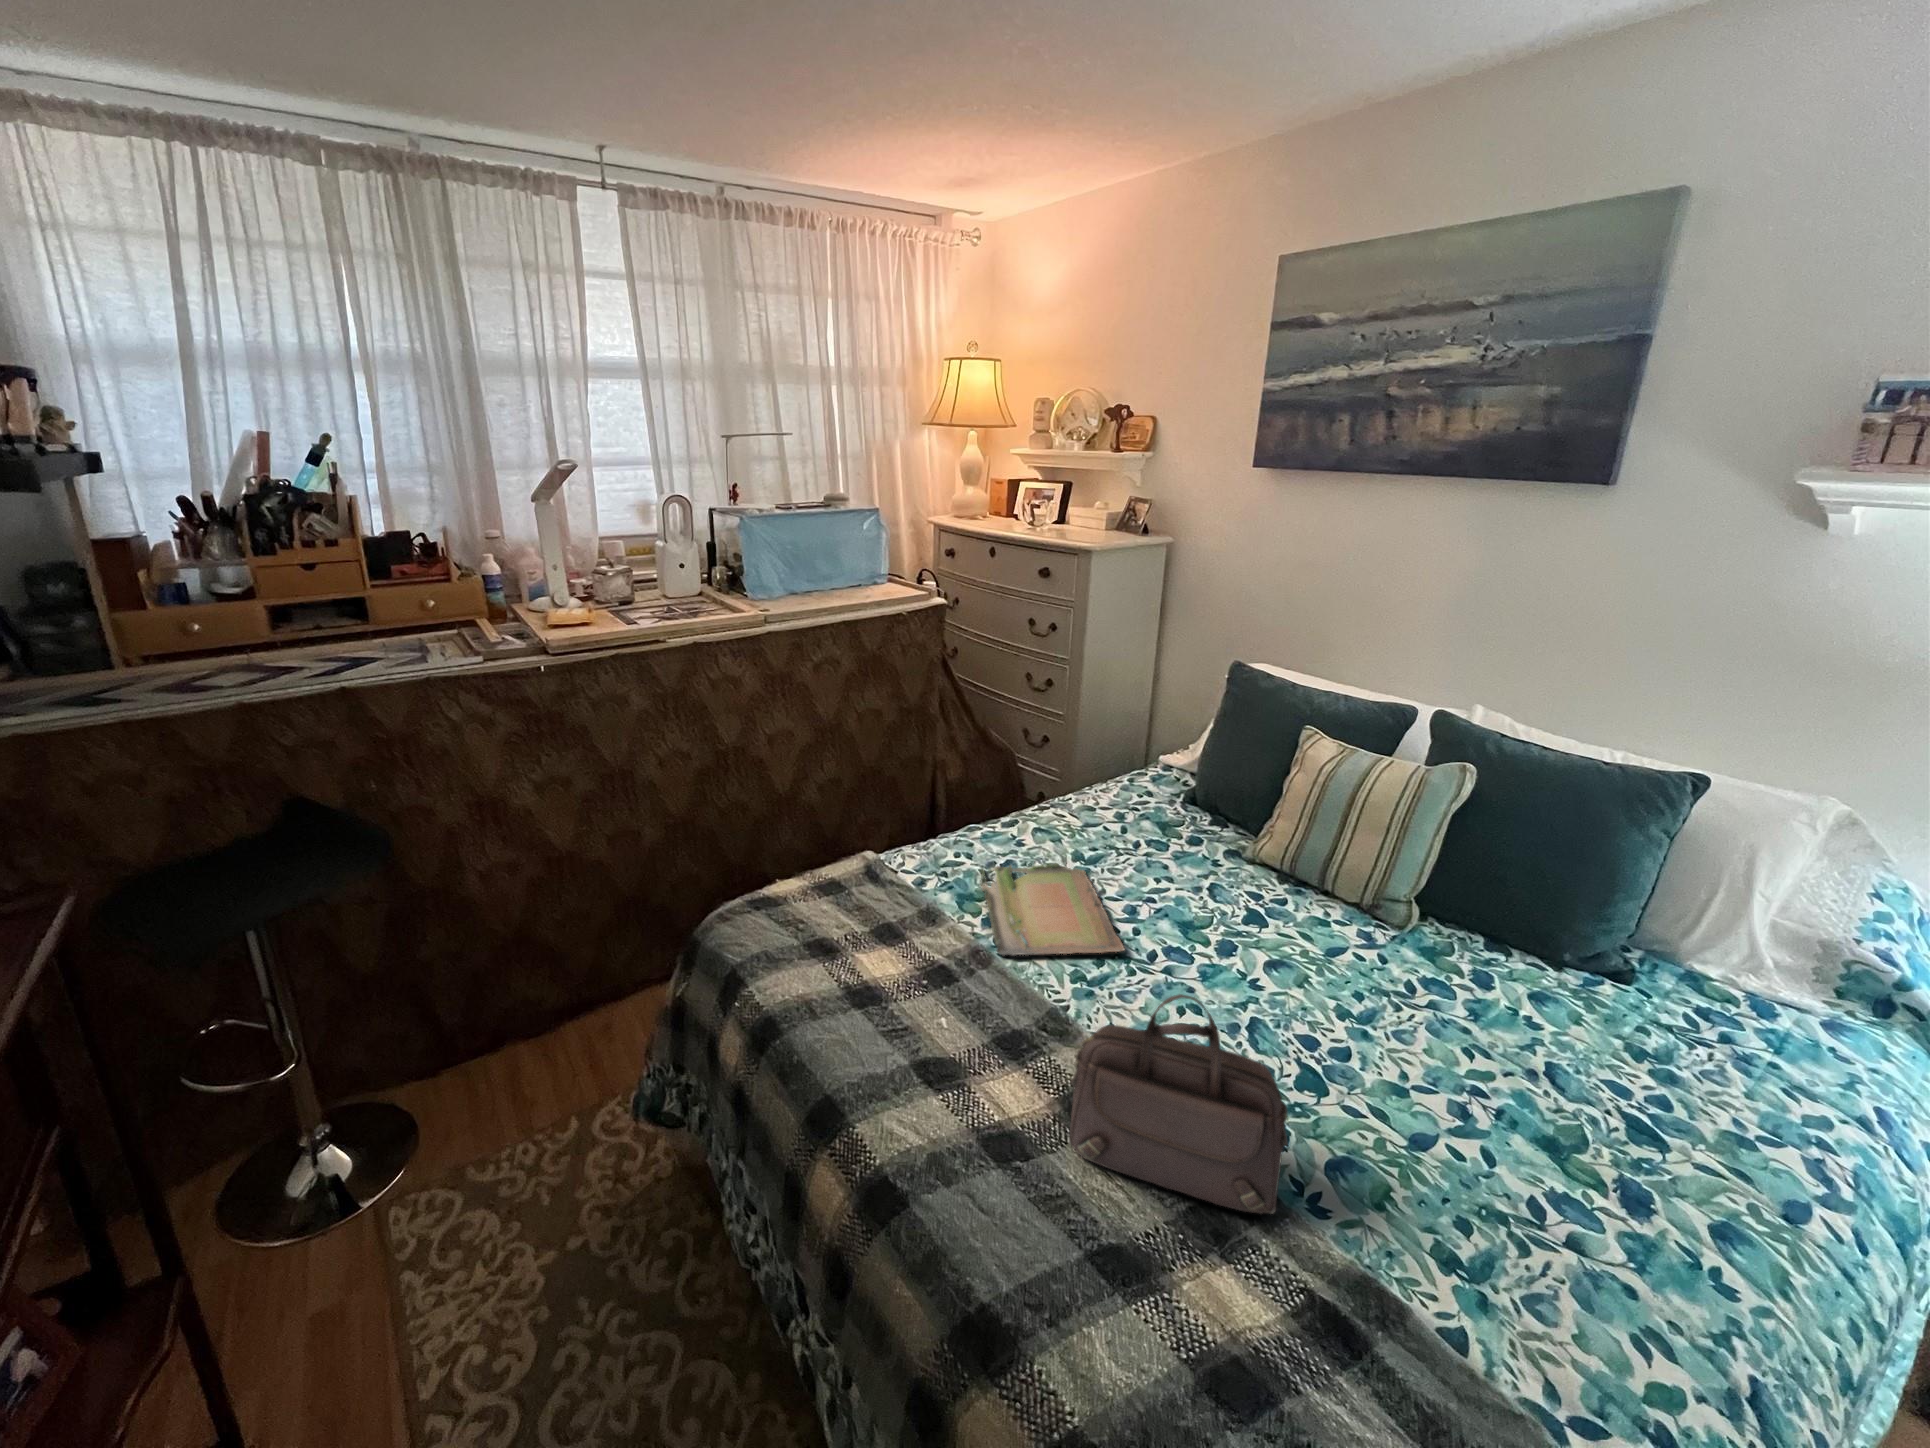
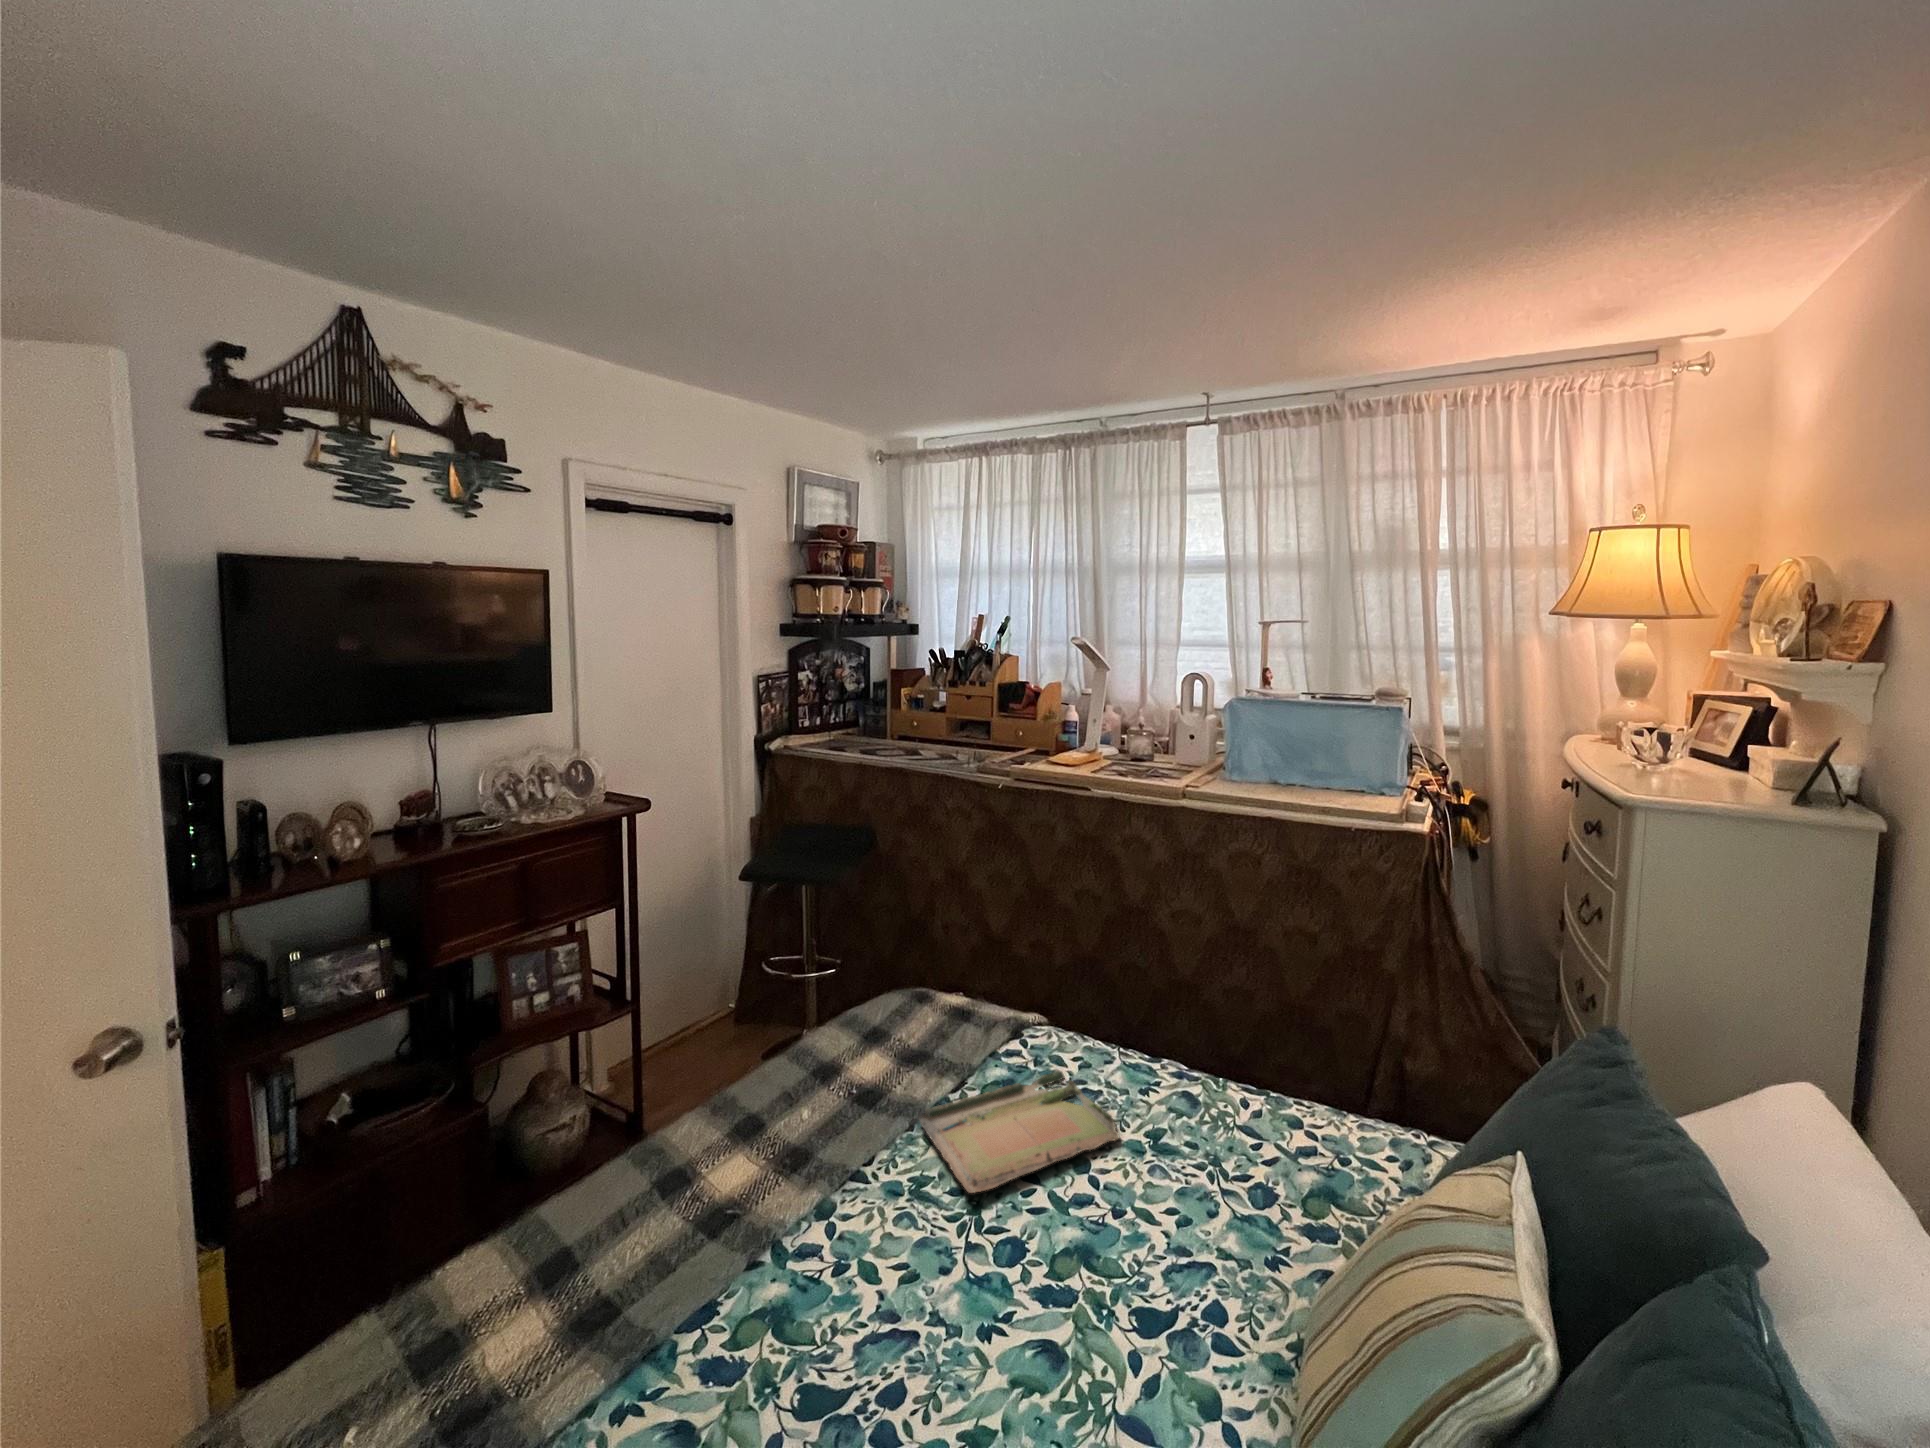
handbag: present [1070,994,1288,1214] -> none [597,1082,712,1364]

